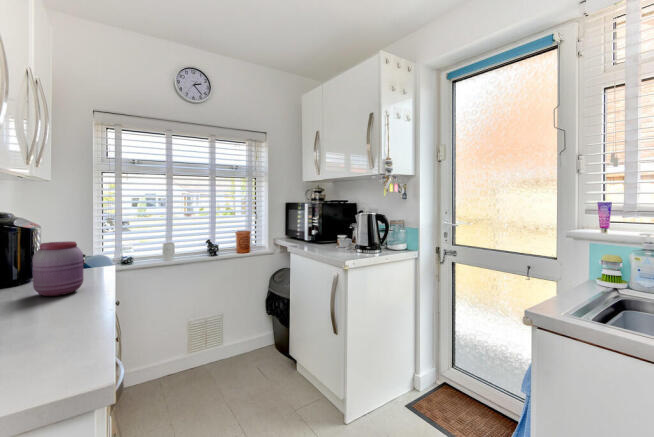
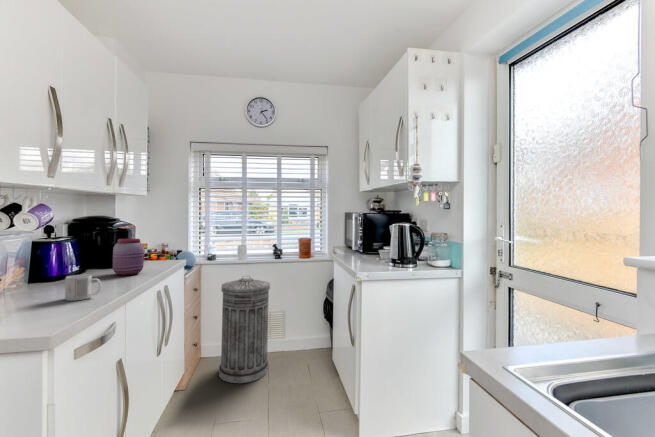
trash can: none [154,277,216,404] -> present [219,276,270,383]
mug: none [27,301,89,346] -> present [65,275,101,301]

